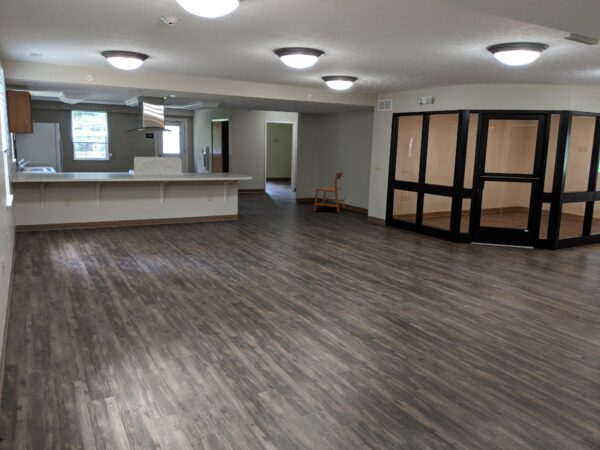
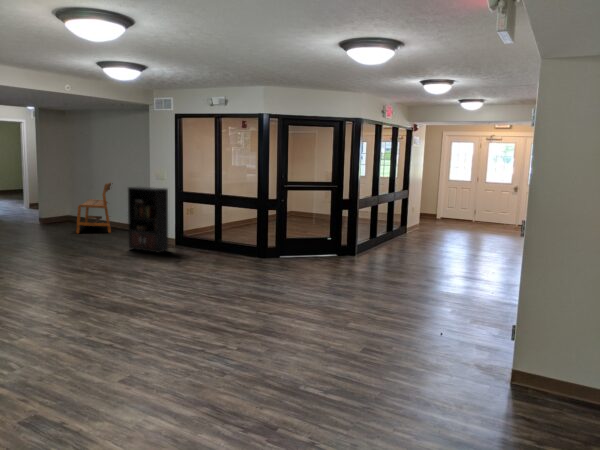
bookcase: none [346,175,390,230] -> present [128,186,168,253]

